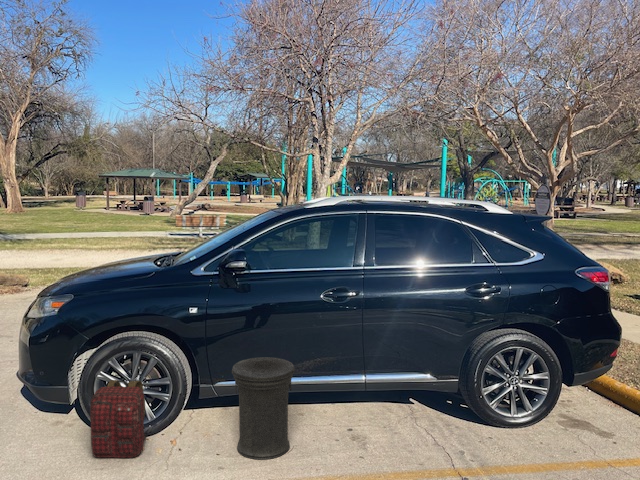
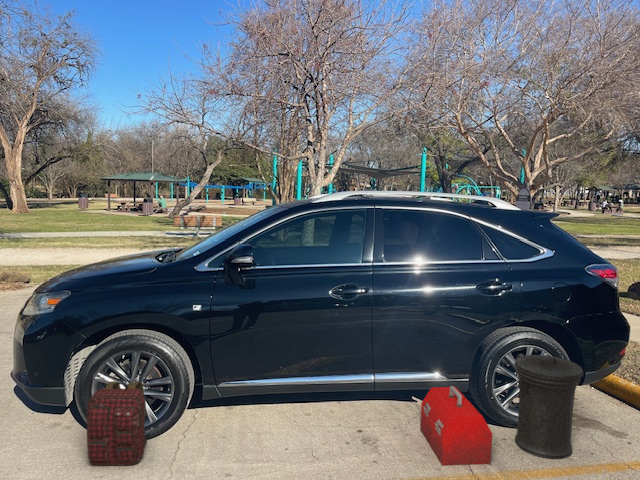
trash can: present [232,357,295,460] -> present [515,355,583,459]
toolbox: none [411,386,475,461] -> present [420,386,492,465]

